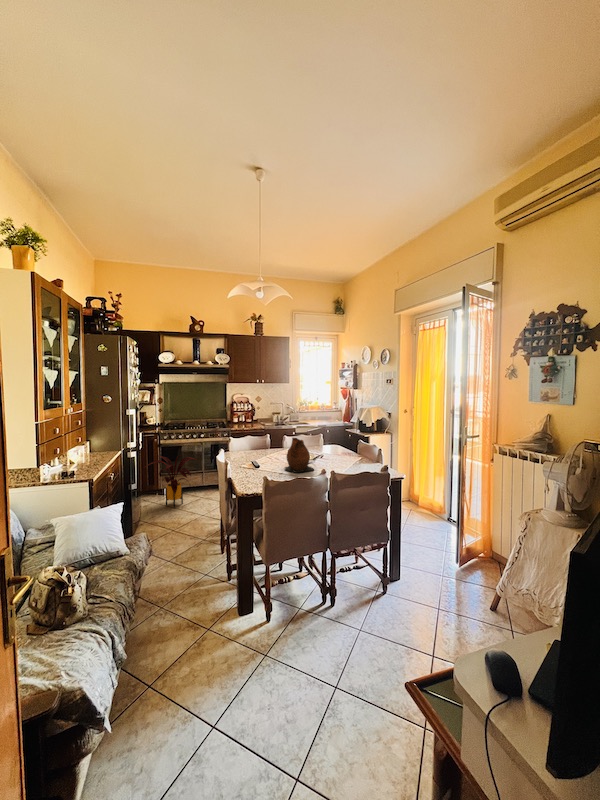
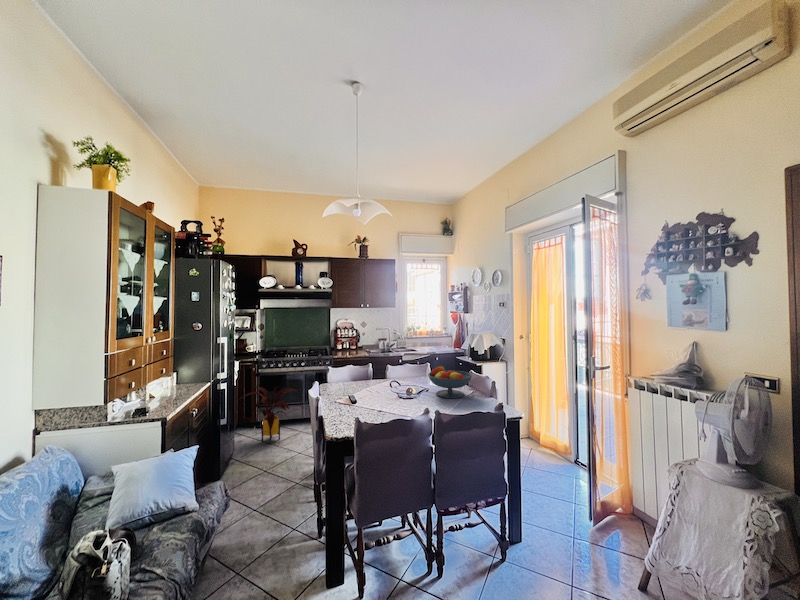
fruit bowl: none [322,435,361,463] -> present [428,366,472,398]
ceramic pitcher: present [285,438,314,472] -> none [382,369,418,410]

